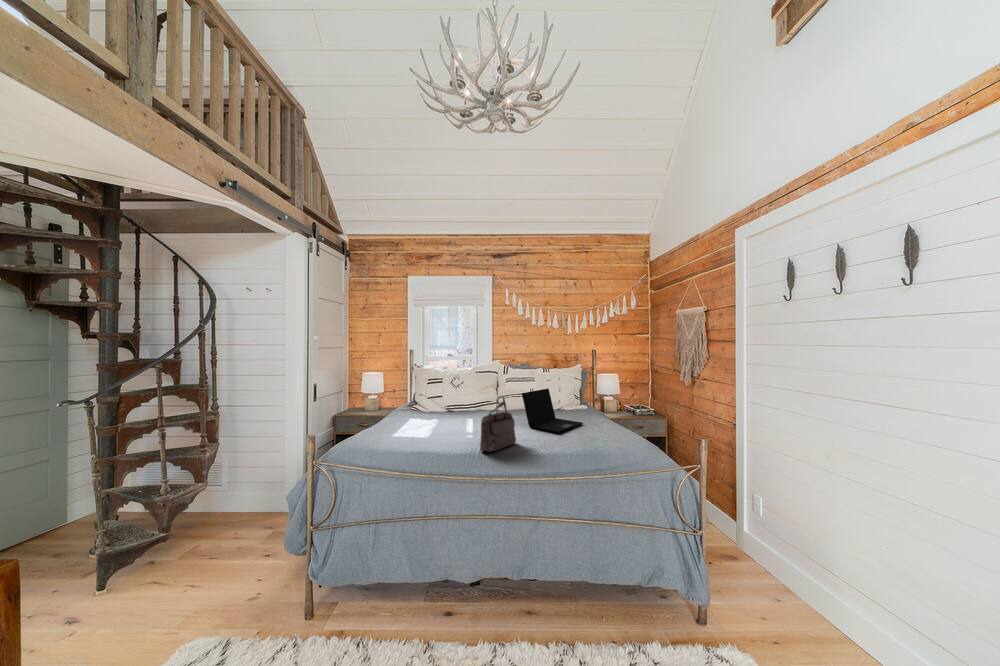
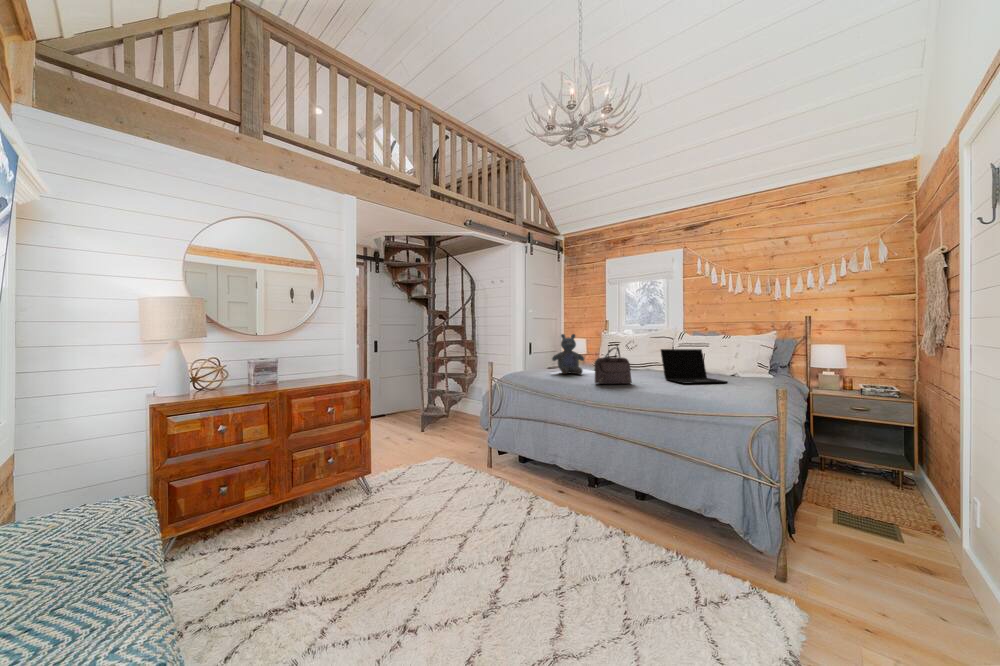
stuffed bear: none [389,377,434,436] -> present [552,334,584,374]

